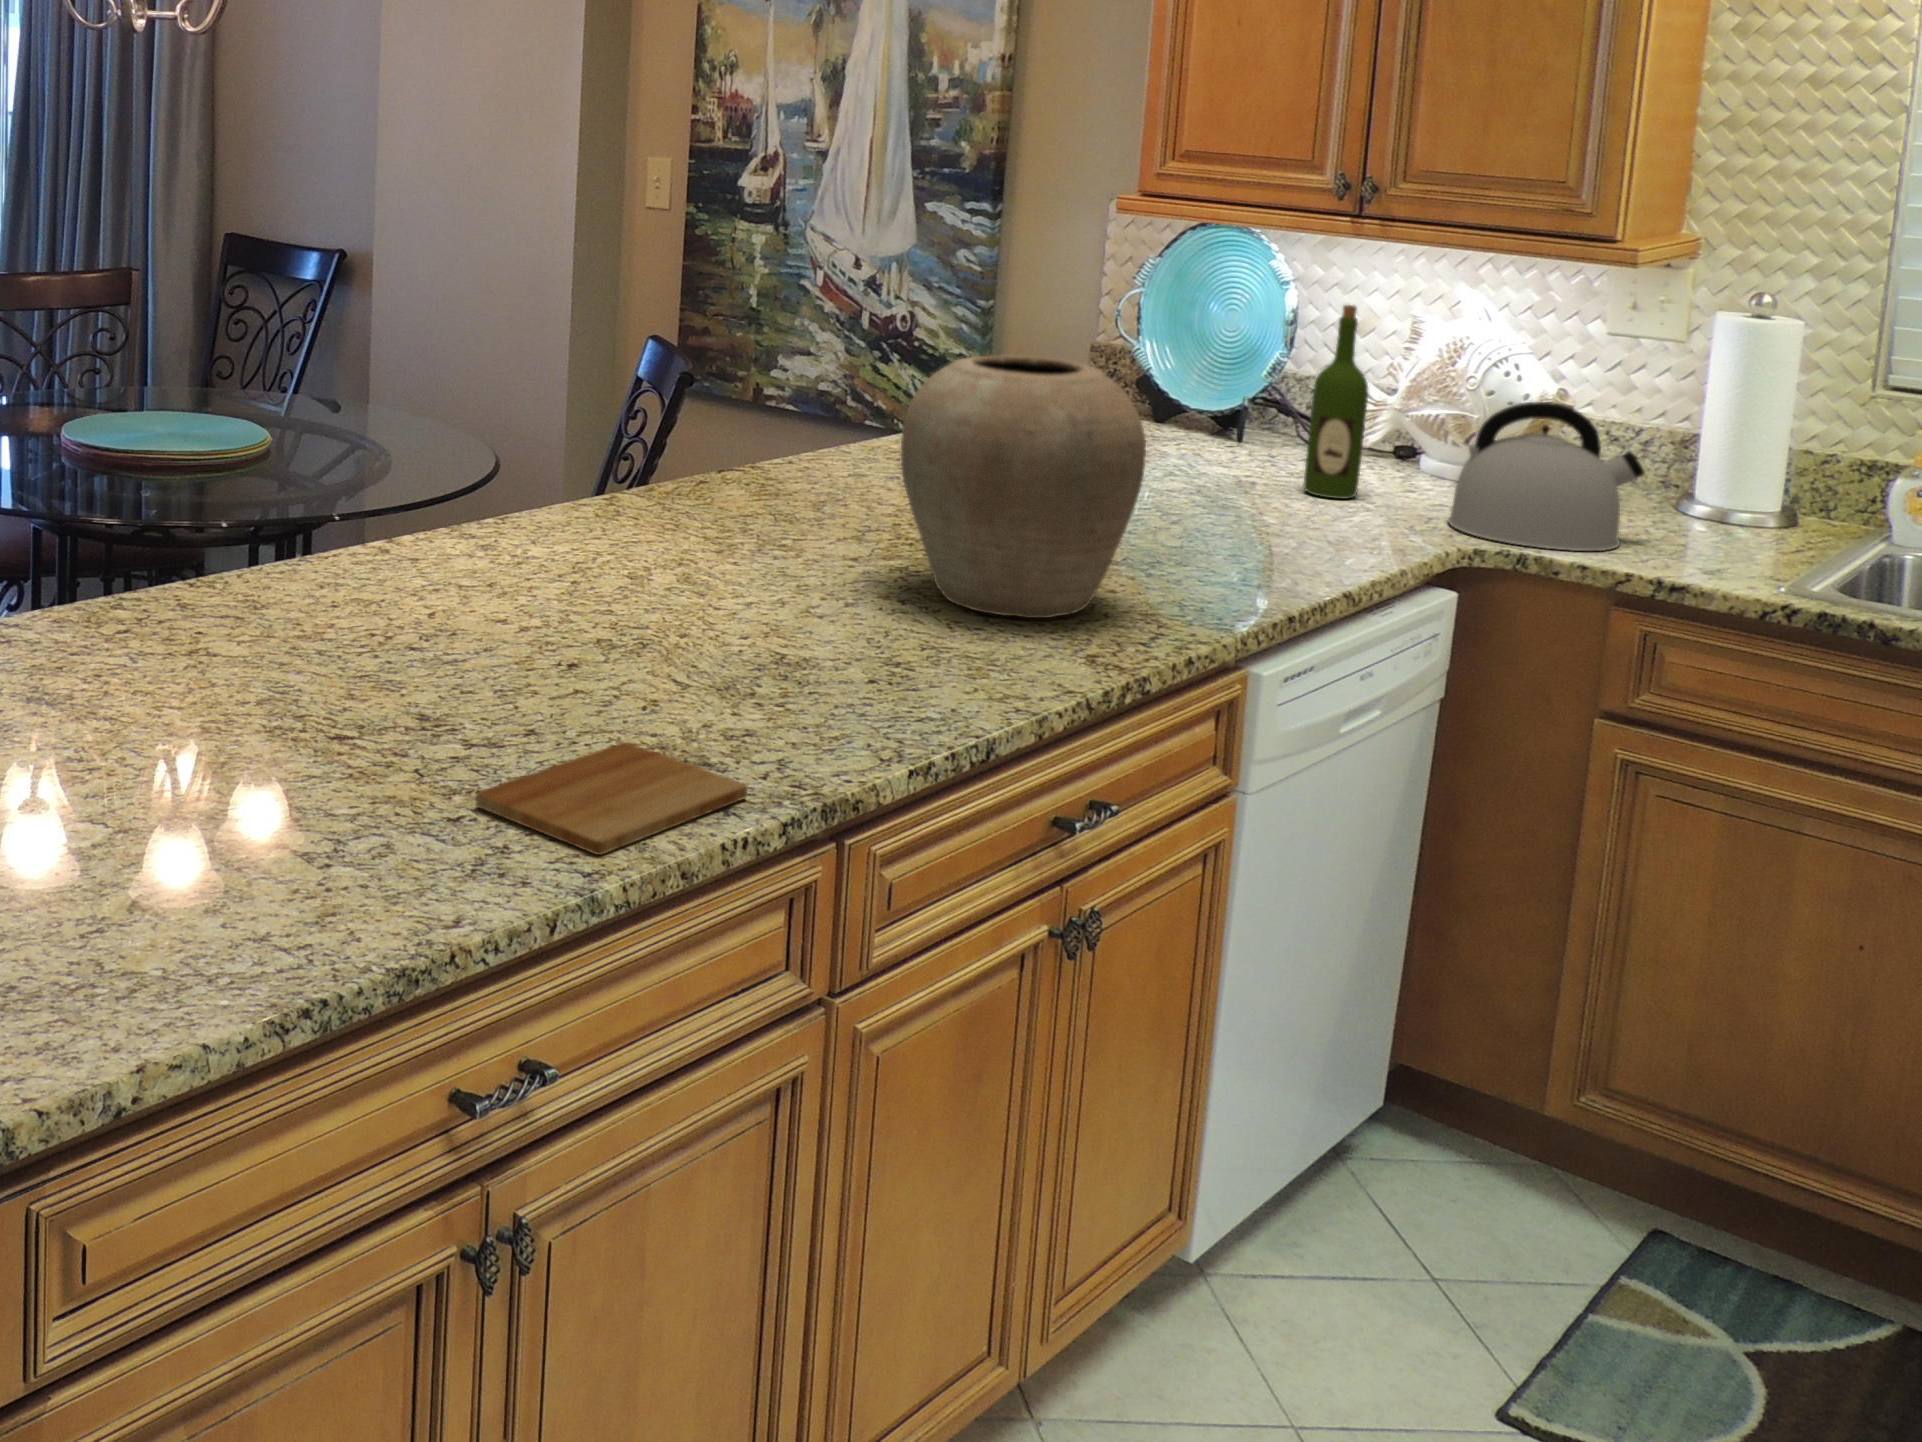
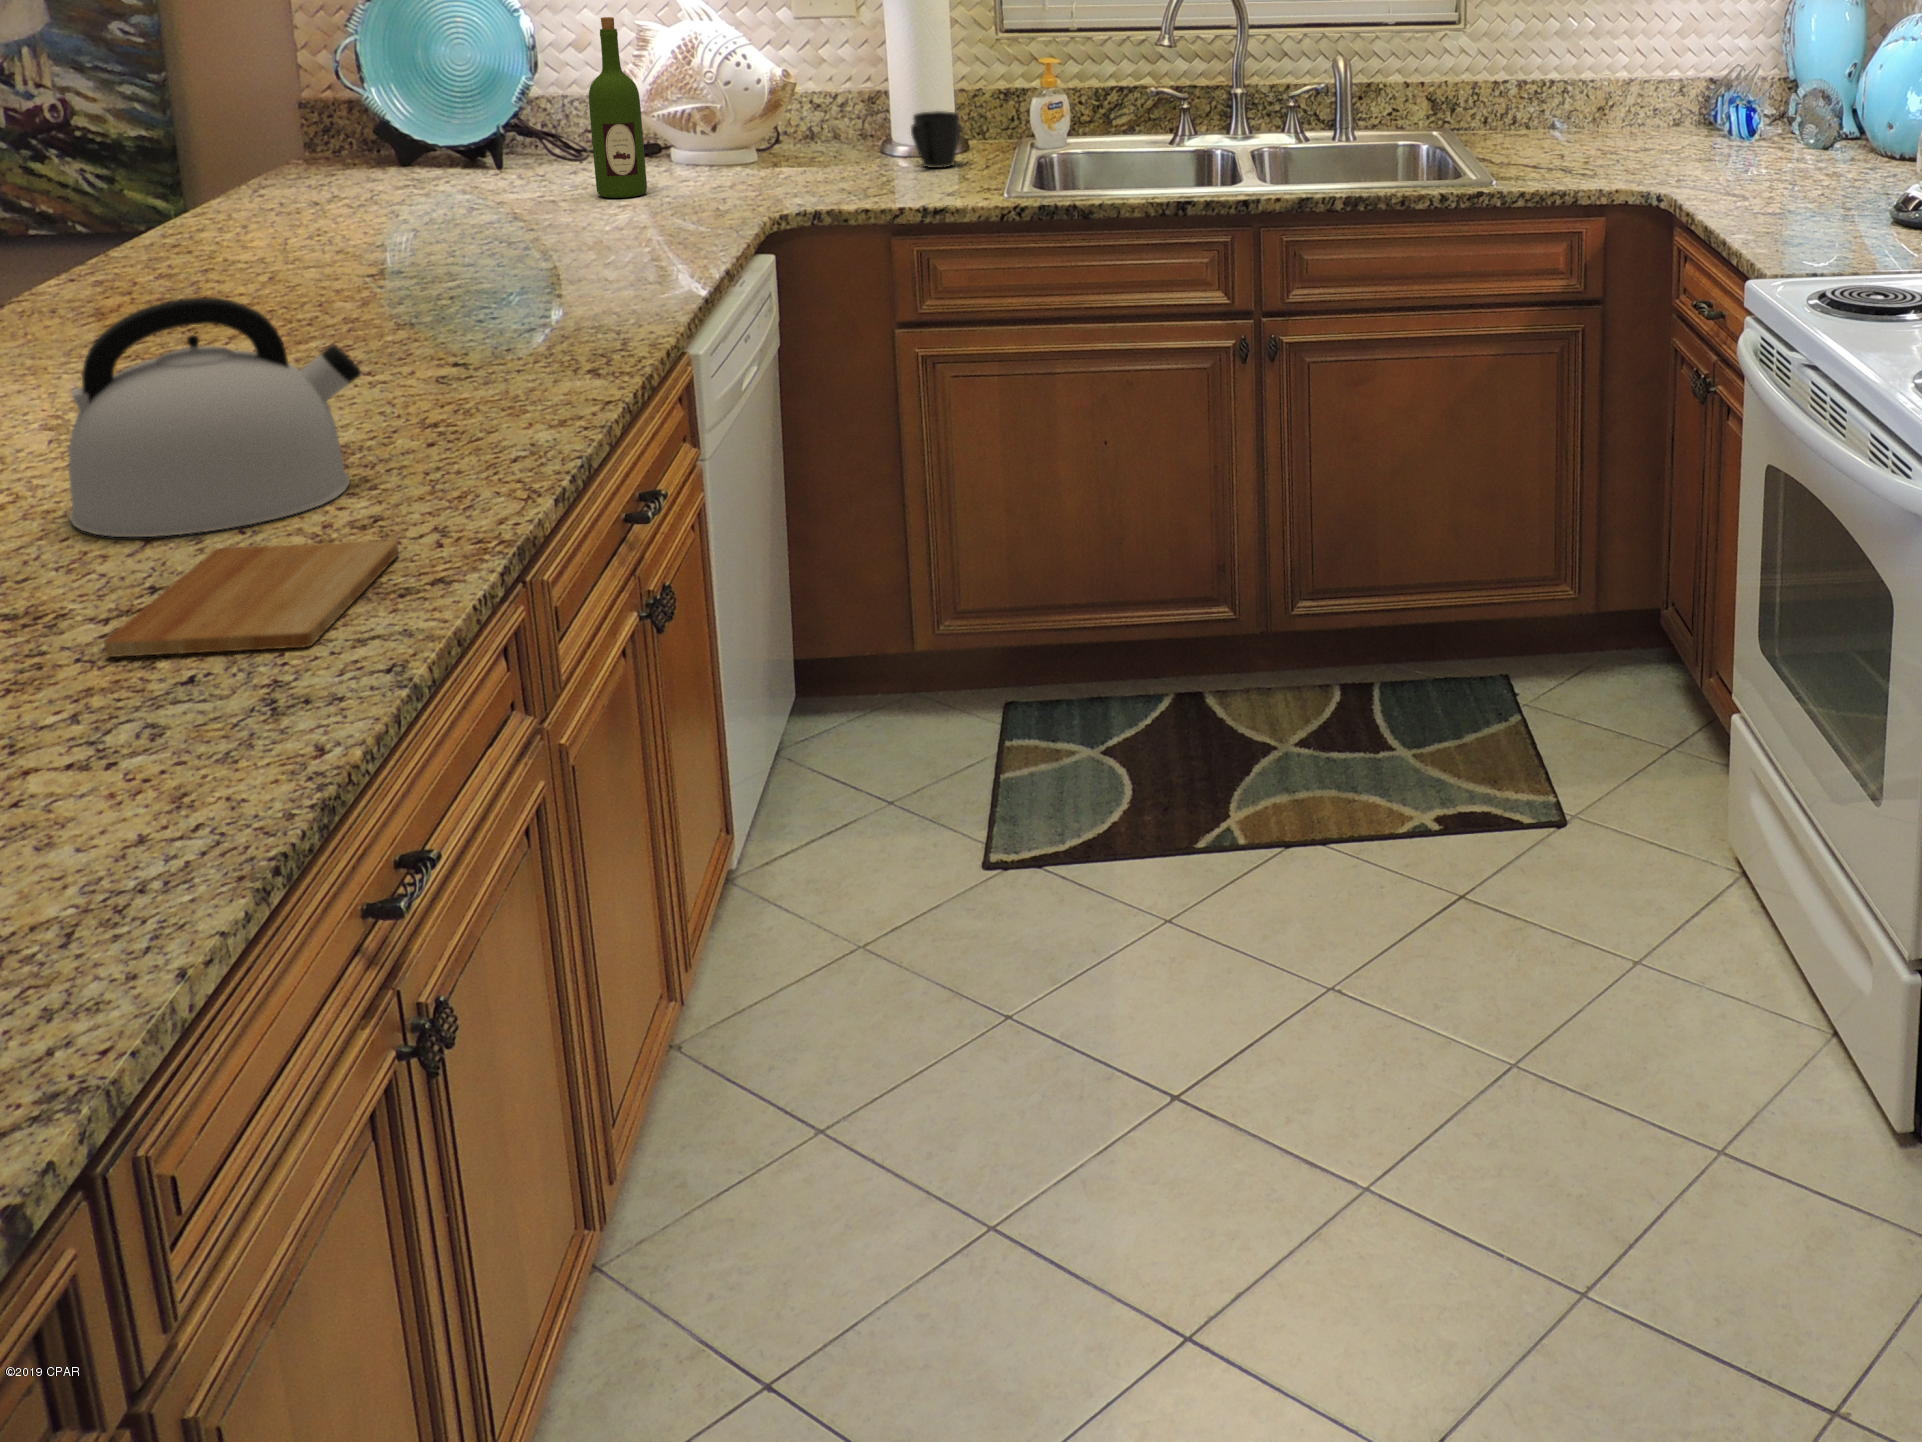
vase: present [901,356,1146,618] -> none [289,90,558,351]
kettle: present [1448,402,1645,551] -> present [69,297,361,537]
mug: none [1694,467,1771,540] -> present [911,111,960,168]

